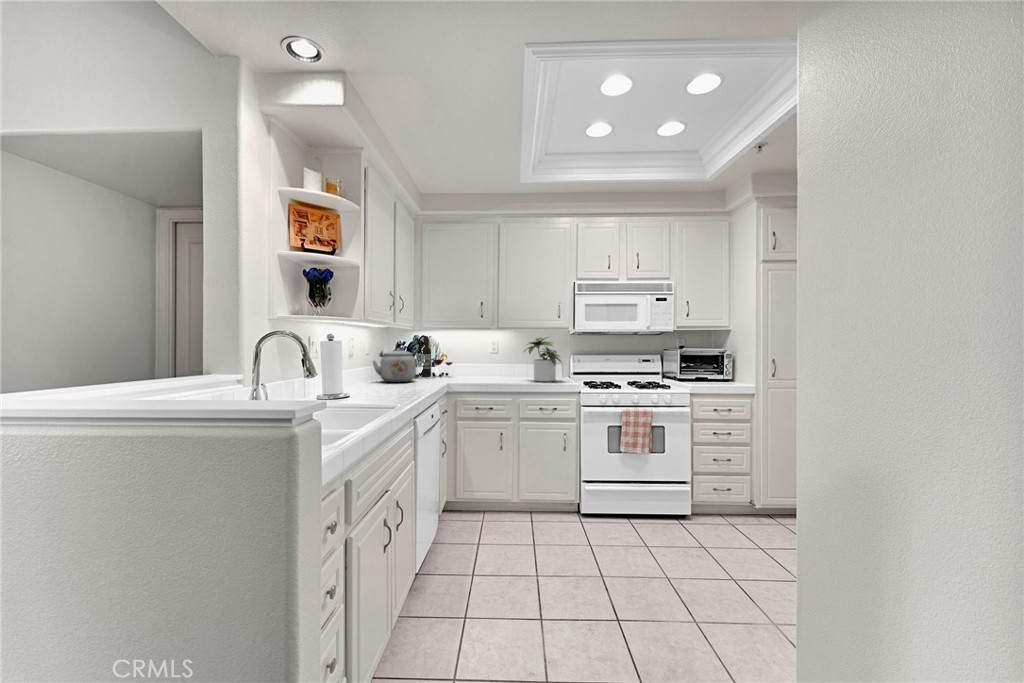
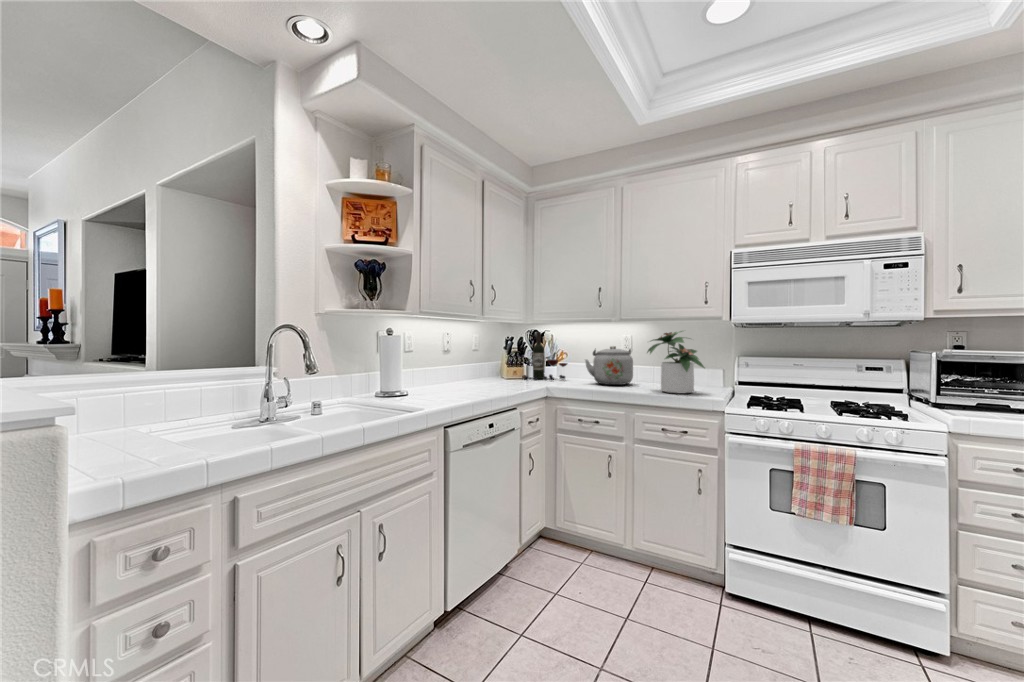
kettle: present [373,348,416,382] -> present [585,346,633,385]

